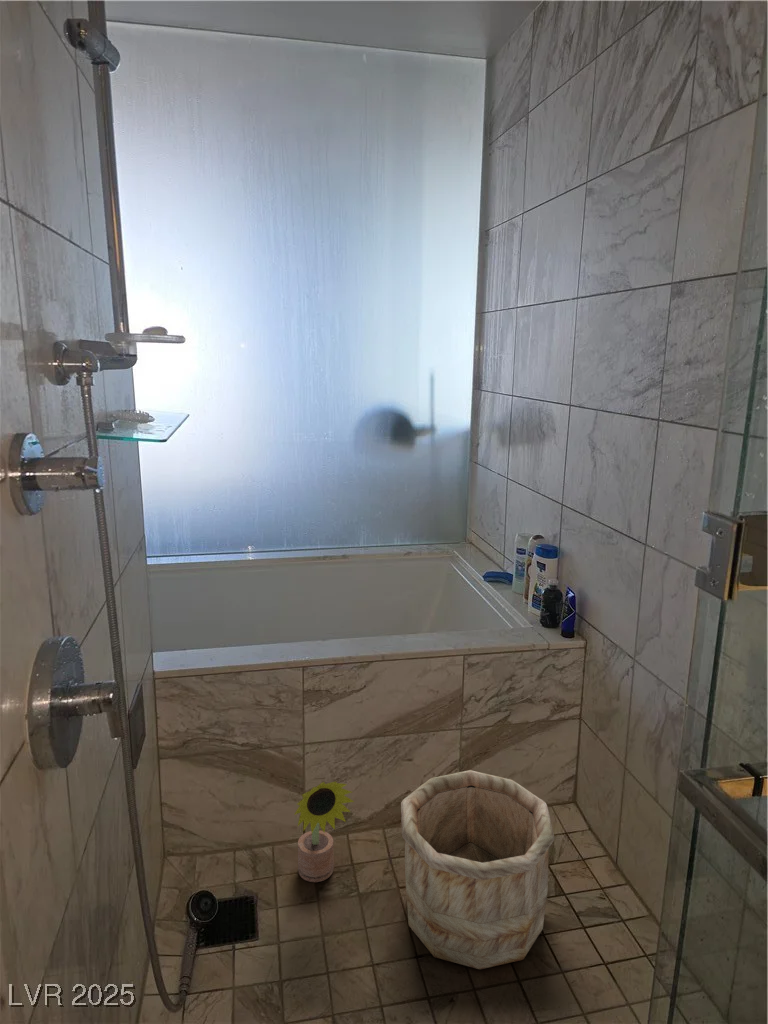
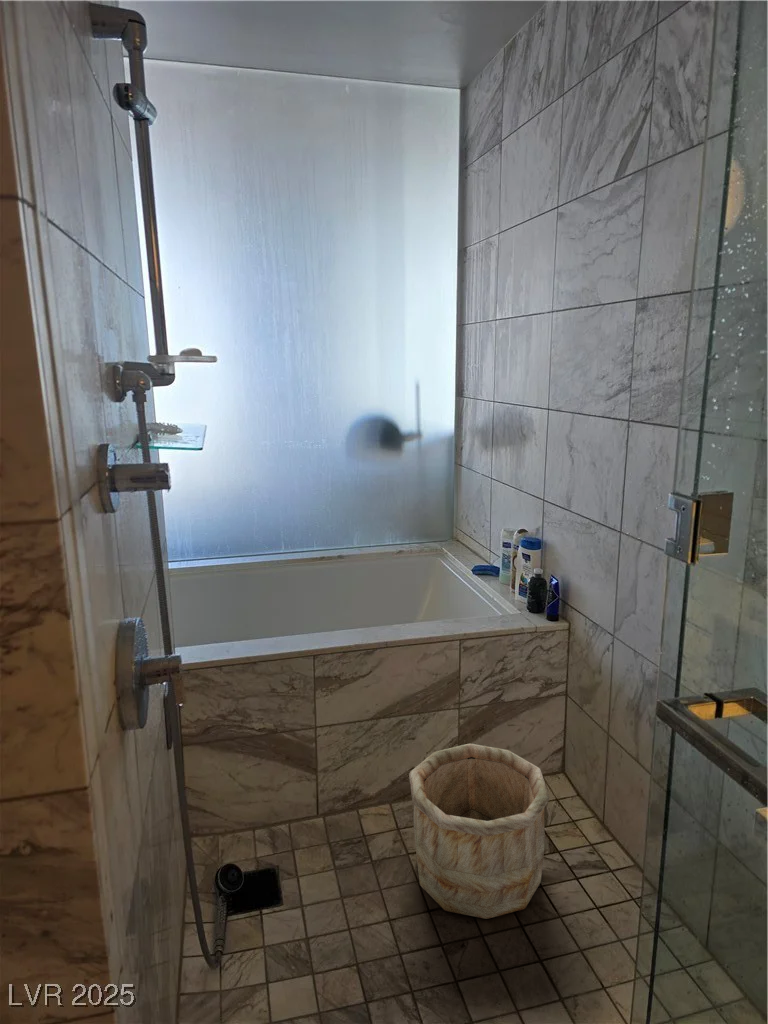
decorative plant: present [294,782,354,882] -> none [312,757,367,852]

